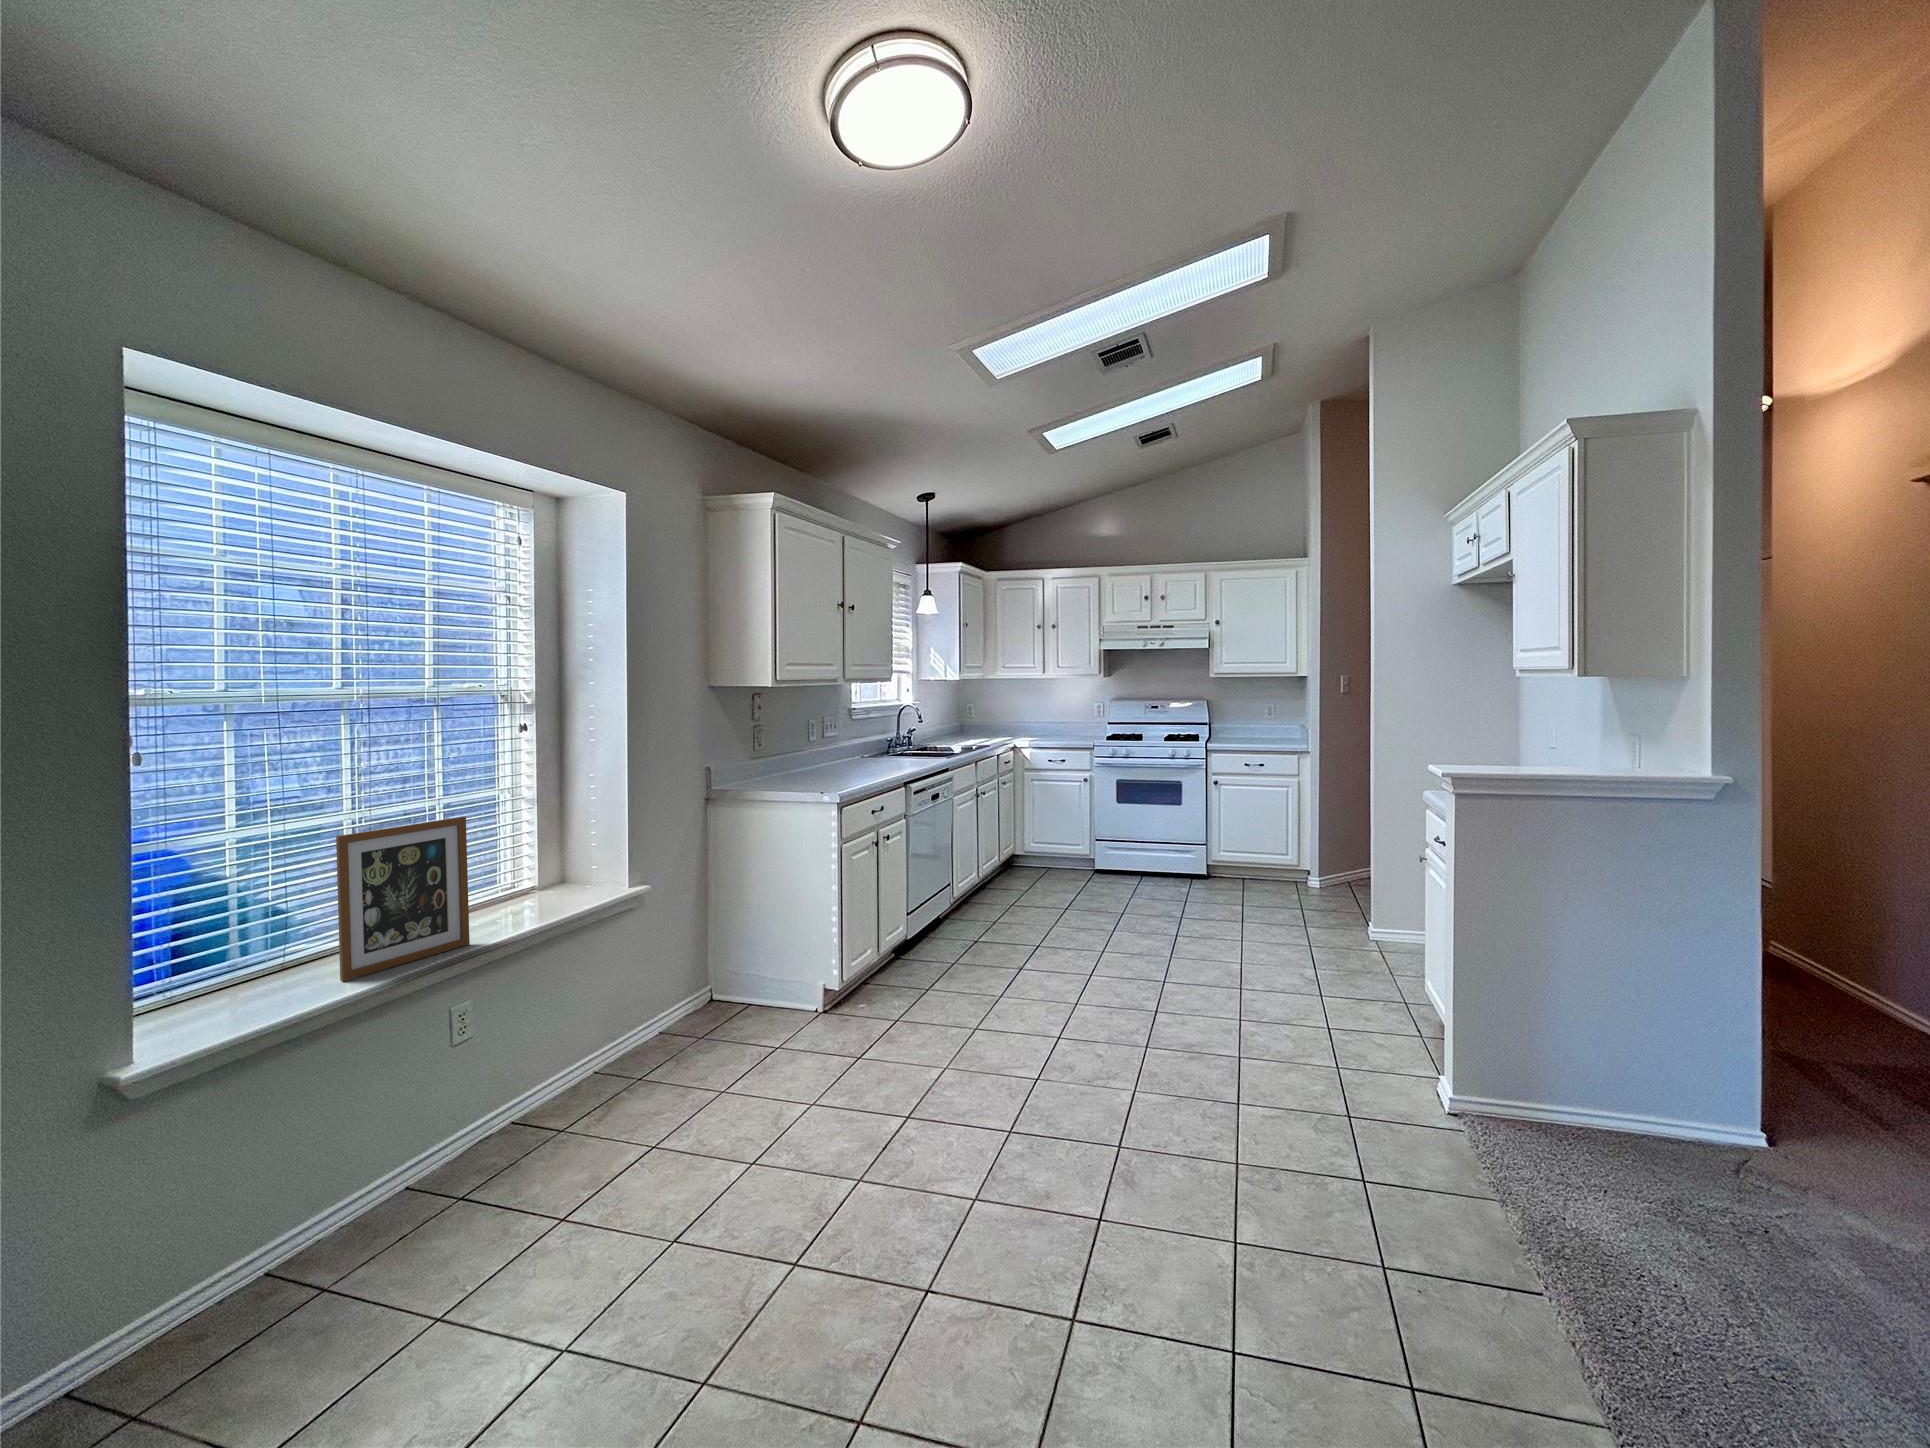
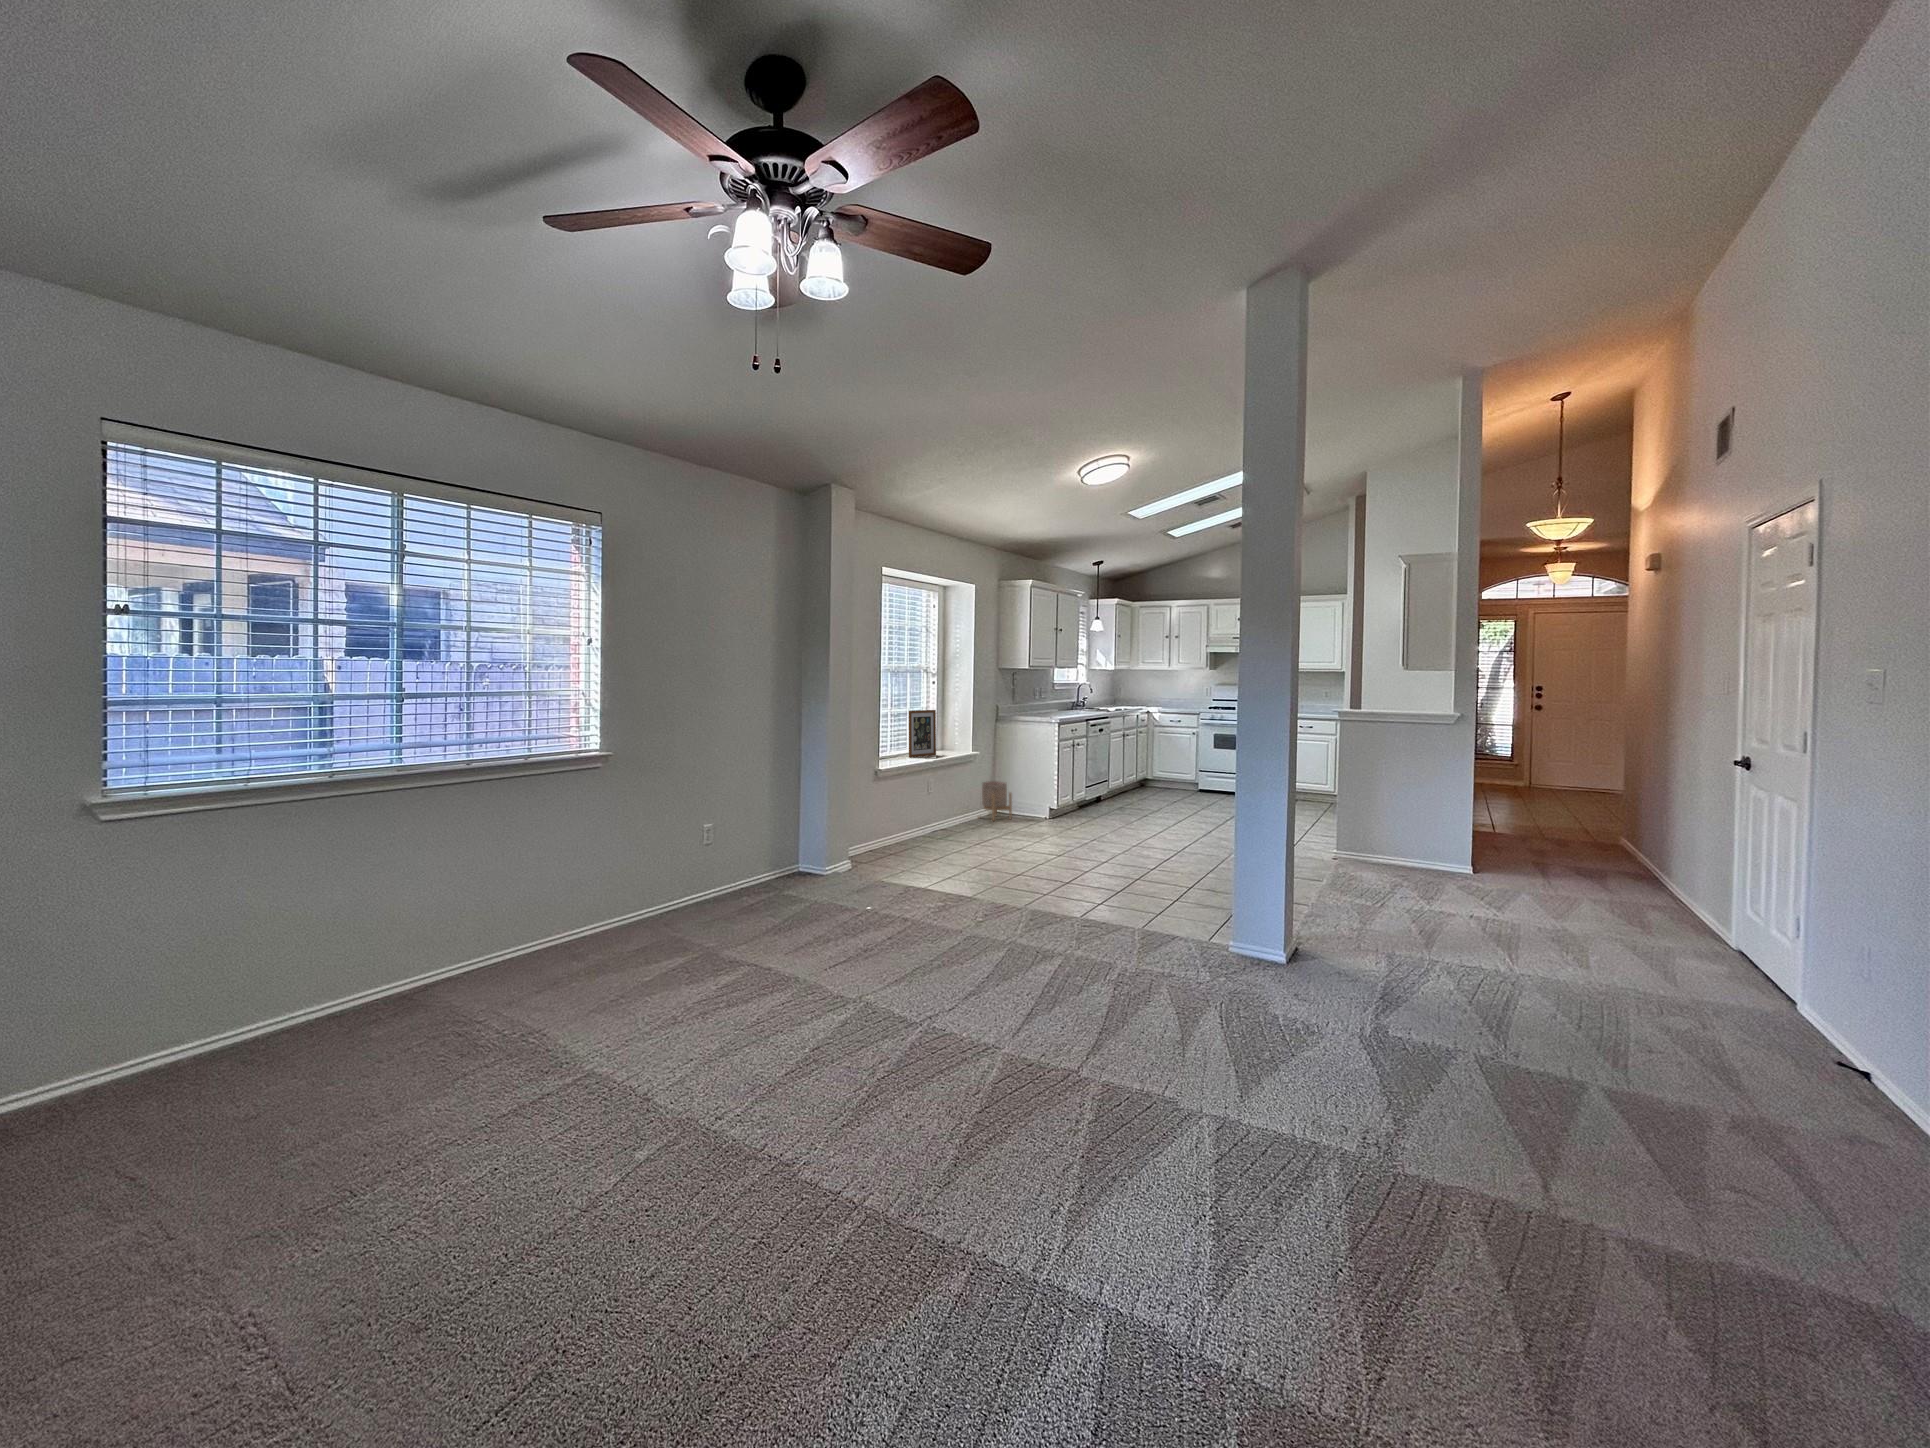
planter: none [639,955,727,1071] -> present [978,781,1012,821]

